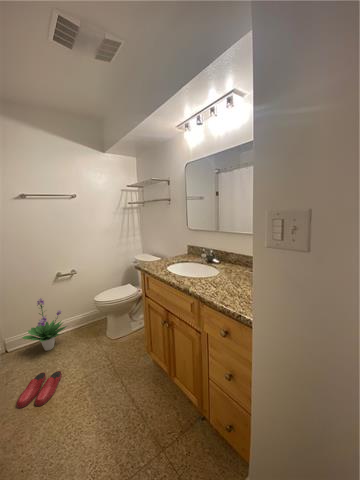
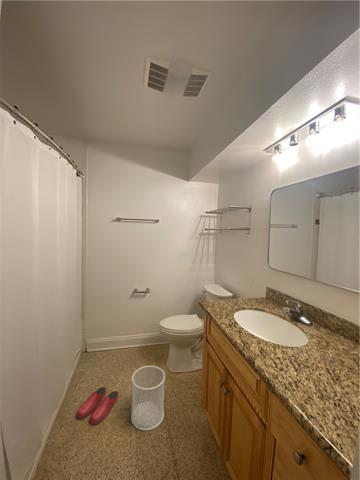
potted plant: present [22,298,67,351] -> none [97,312,135,363]
wastebasket: none [76,334,113,390] -> present [131,366,165,430]

